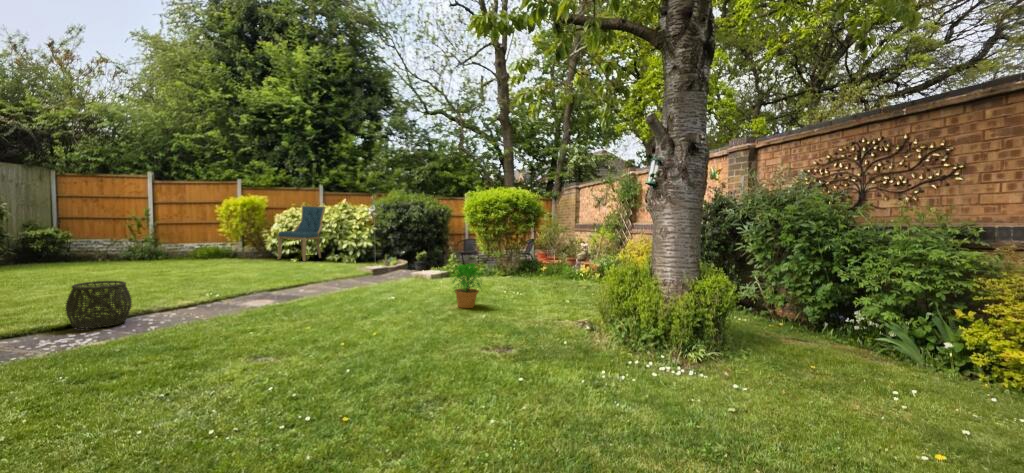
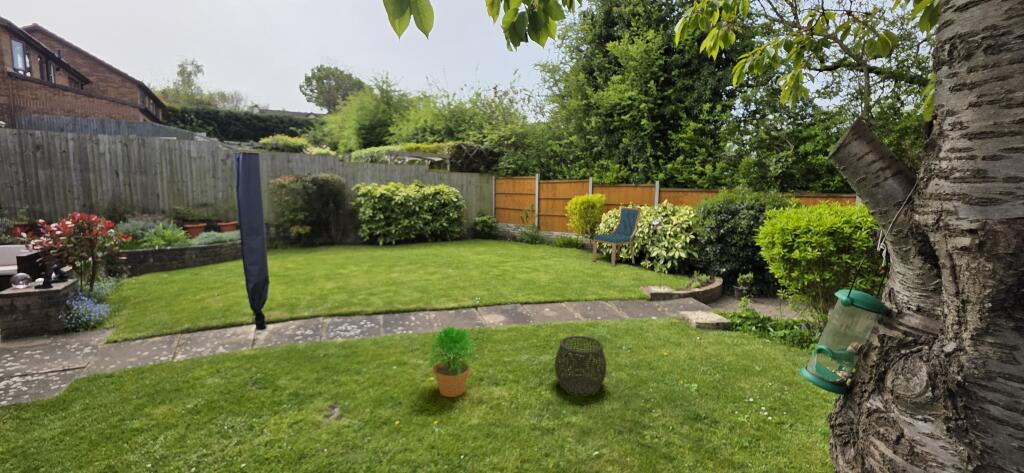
potted plant: present [452,263,482,308] -> present [429,326,474,397]
woven basket: present [65,281,132,329] -> present [555,336,607,394]

